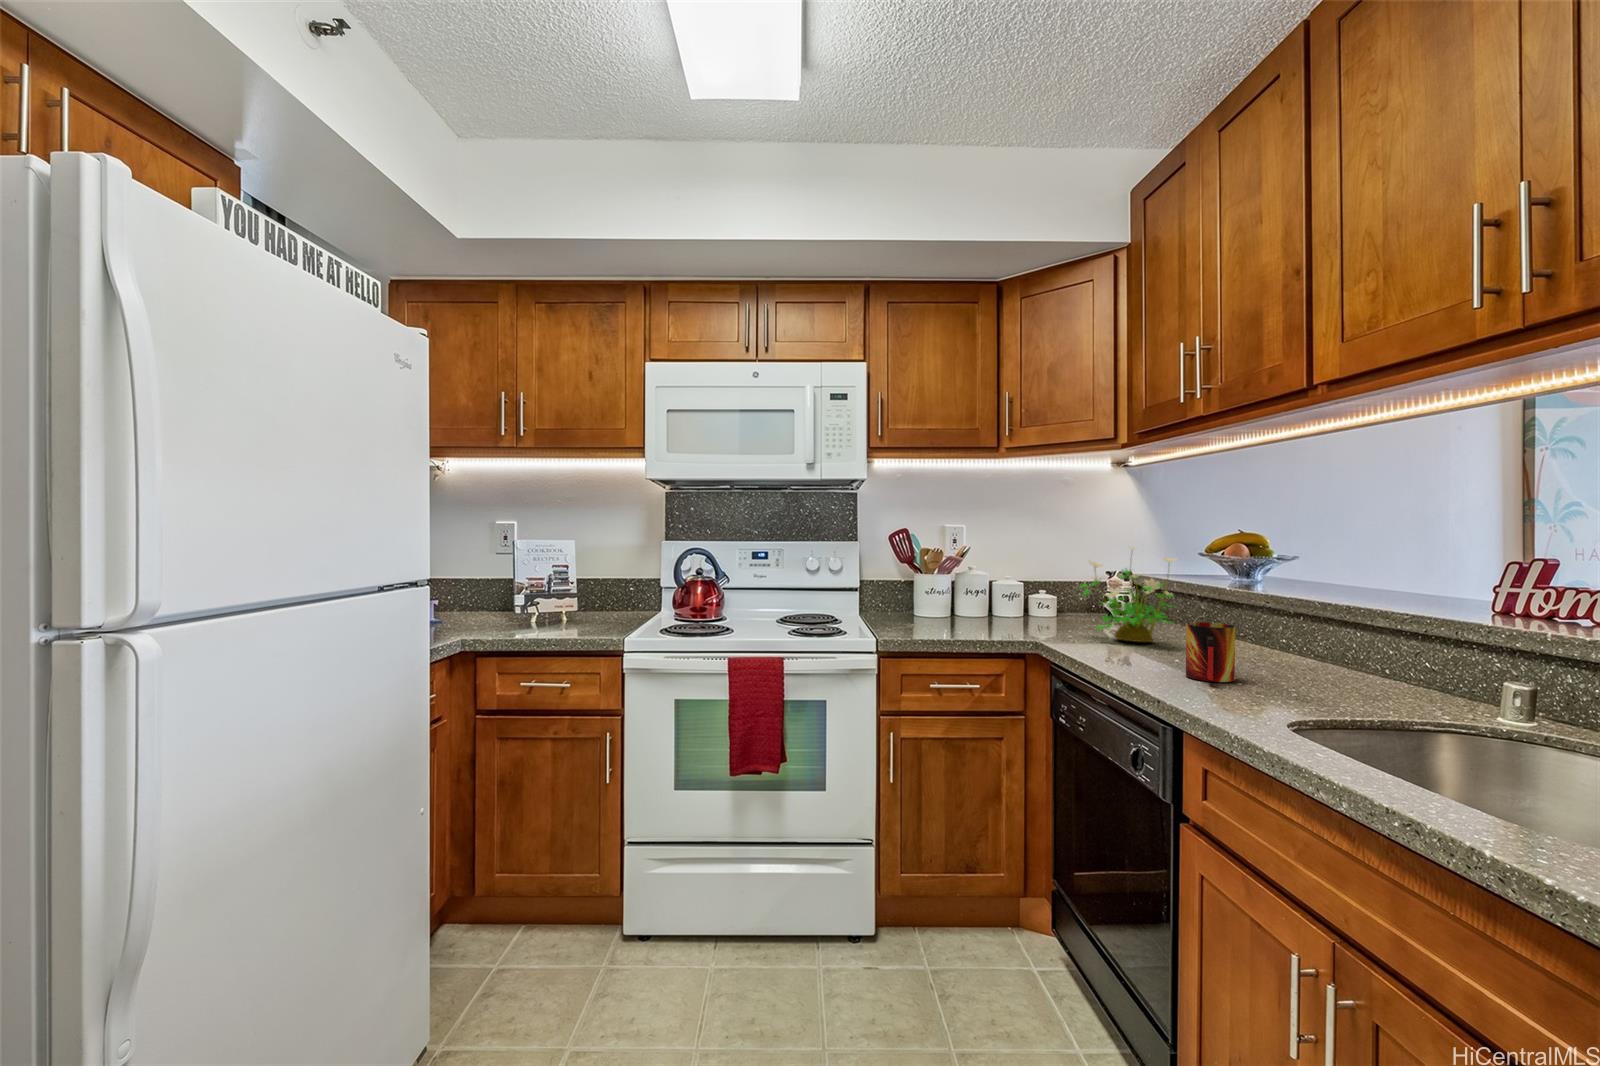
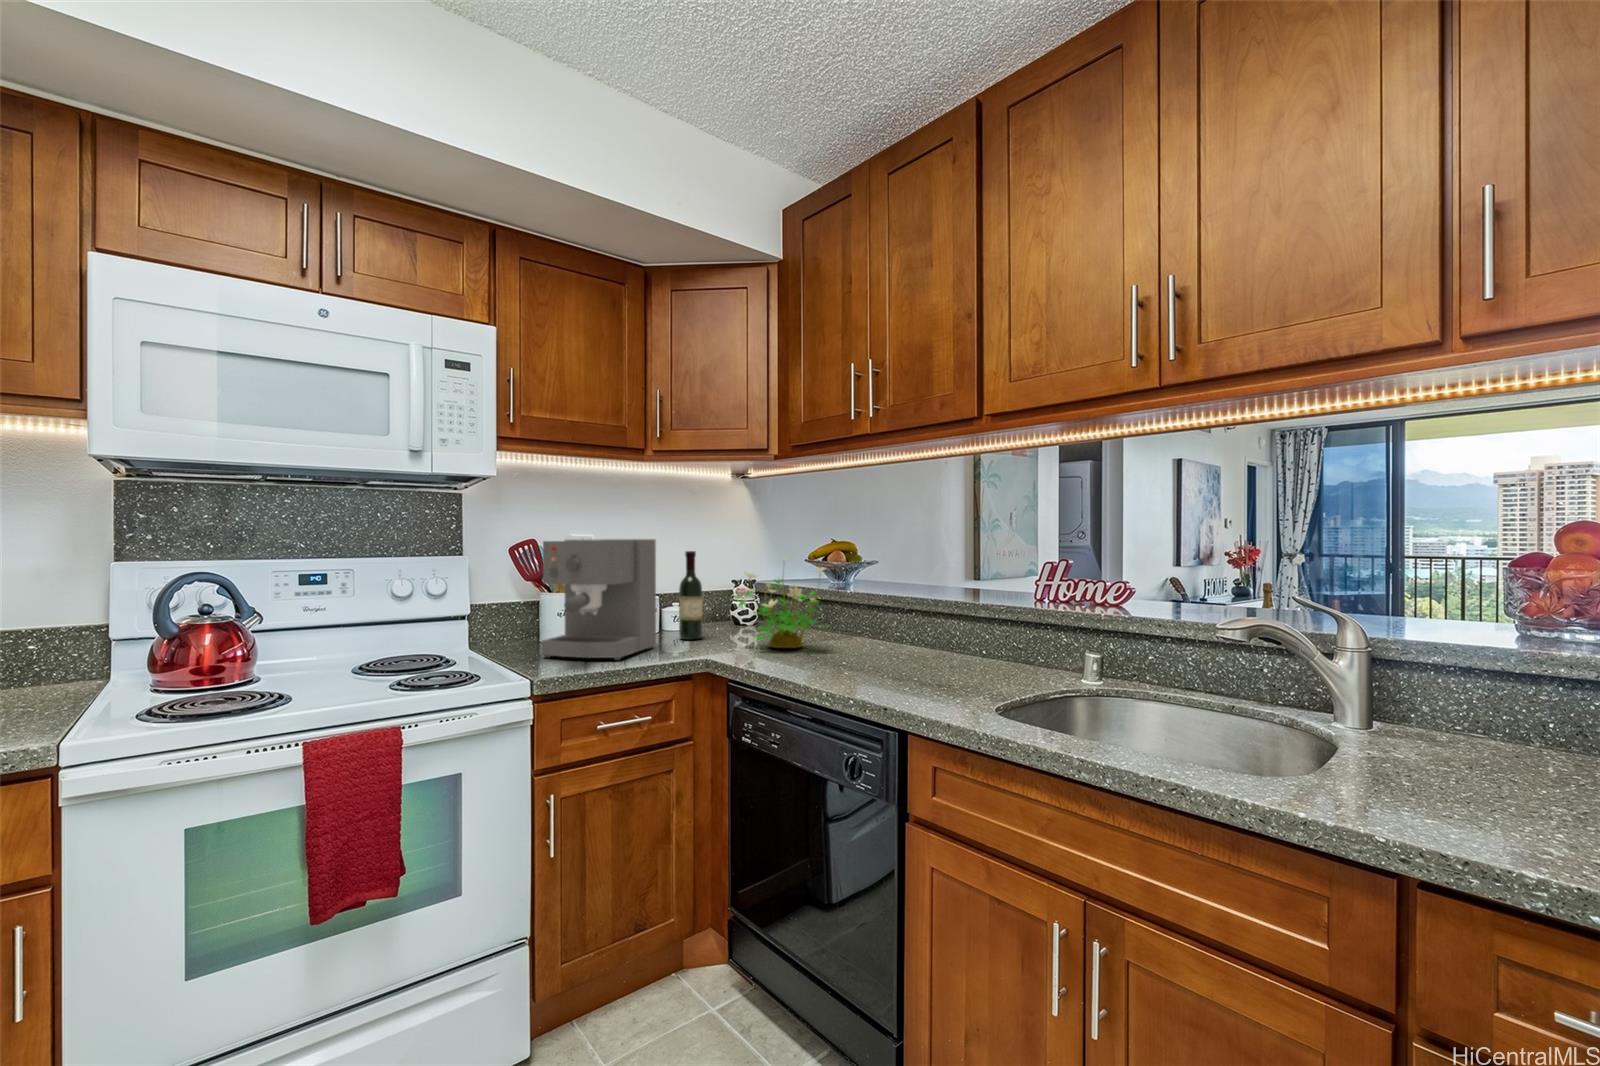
coffee maker: none [903,527,1005,634] -> present [541,539,656,660]
wine bottle: none [1036,540,1060,626] -> present [679,551,703,640]
mug: present [1186,622,1235,682] -> none [869,627,908,680]

